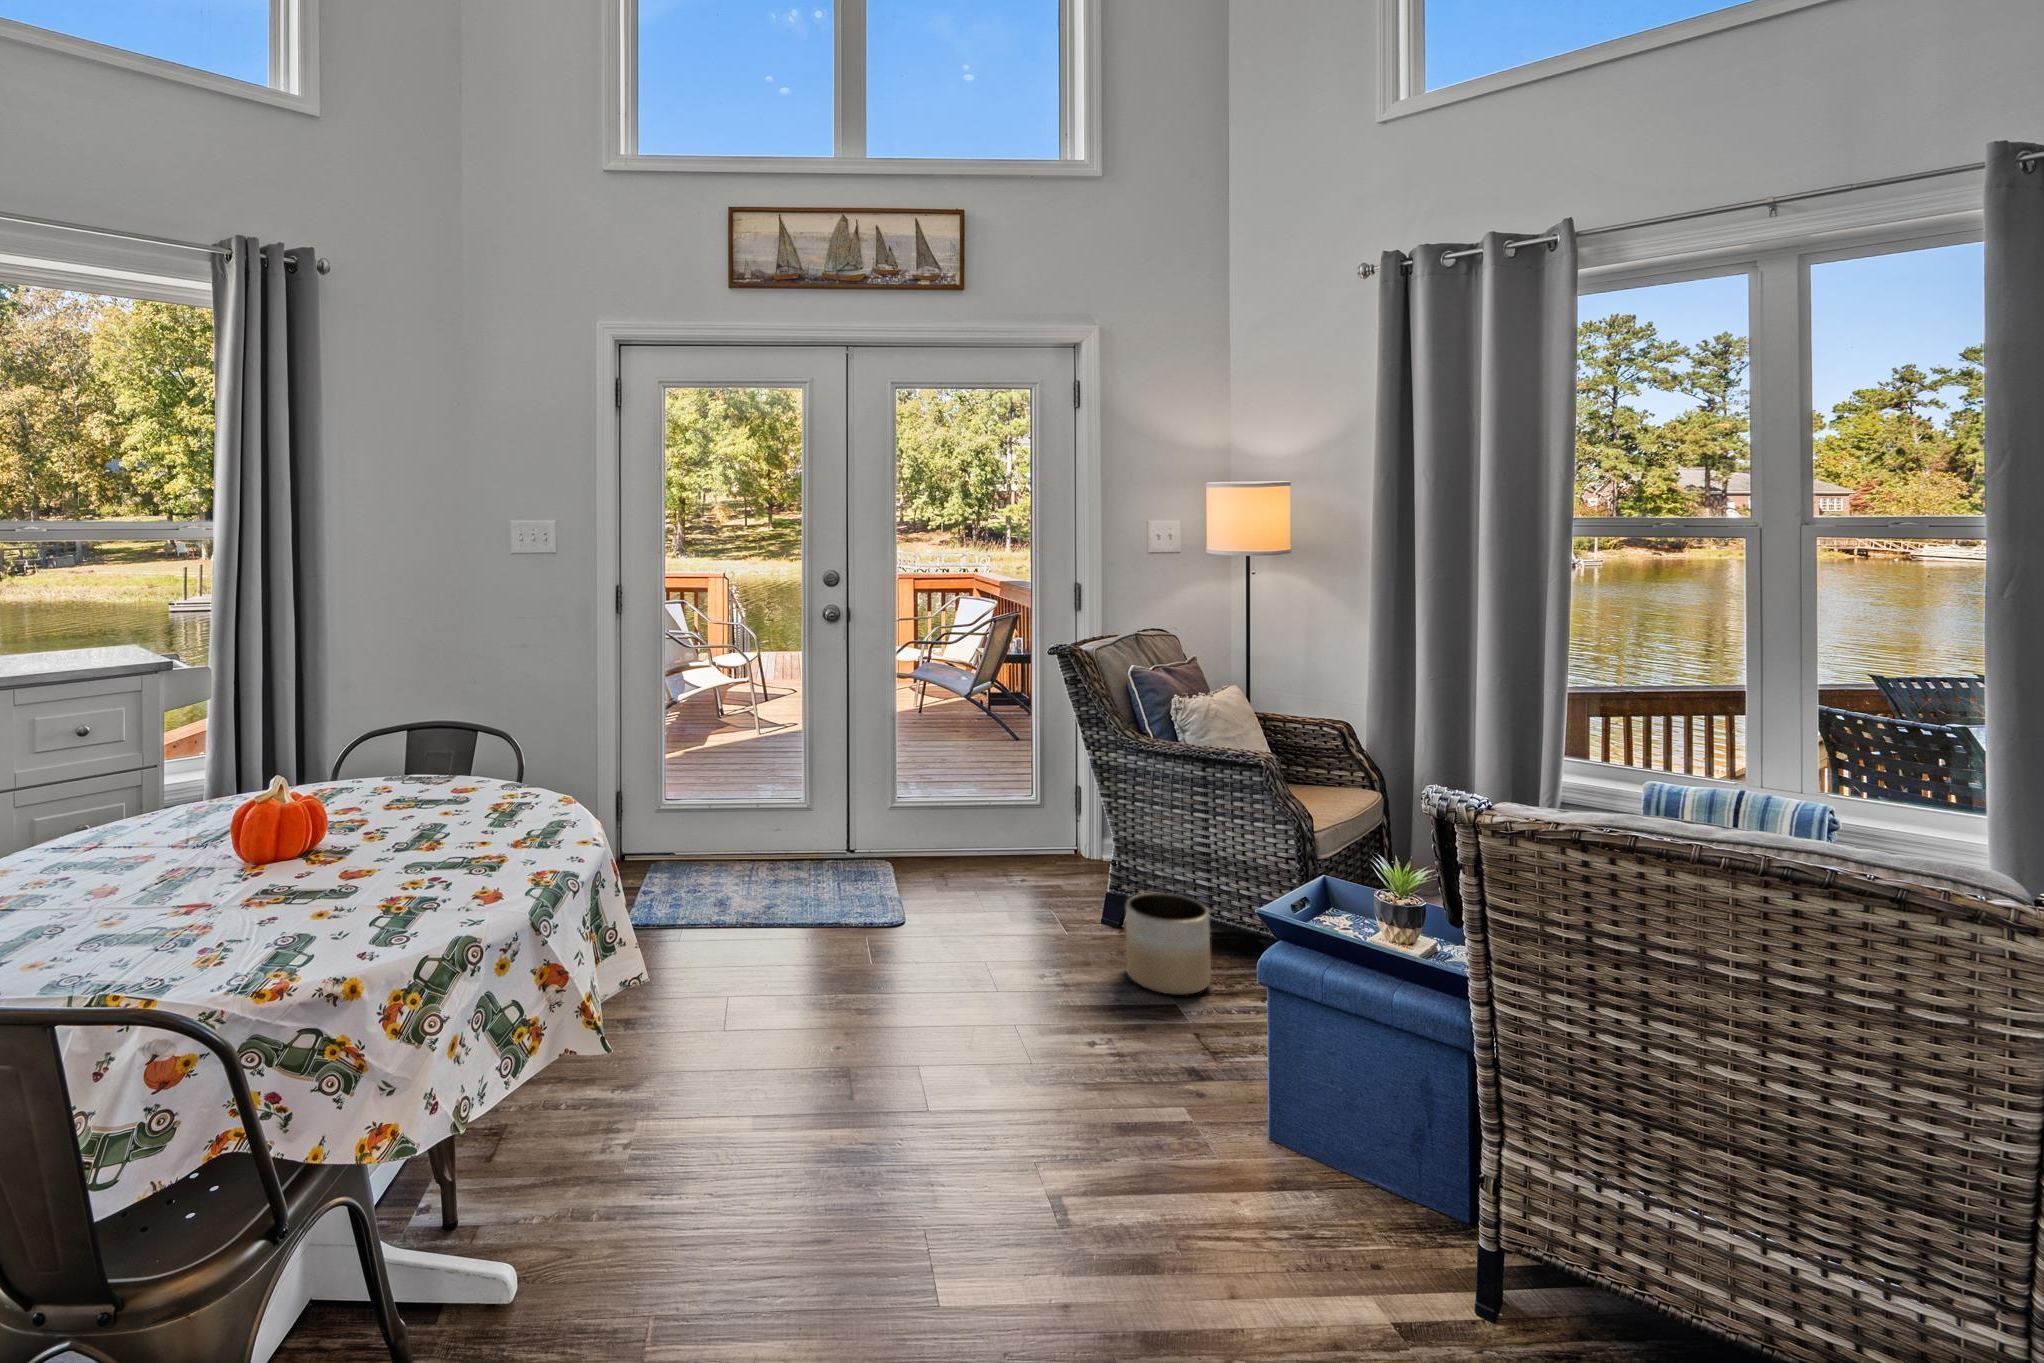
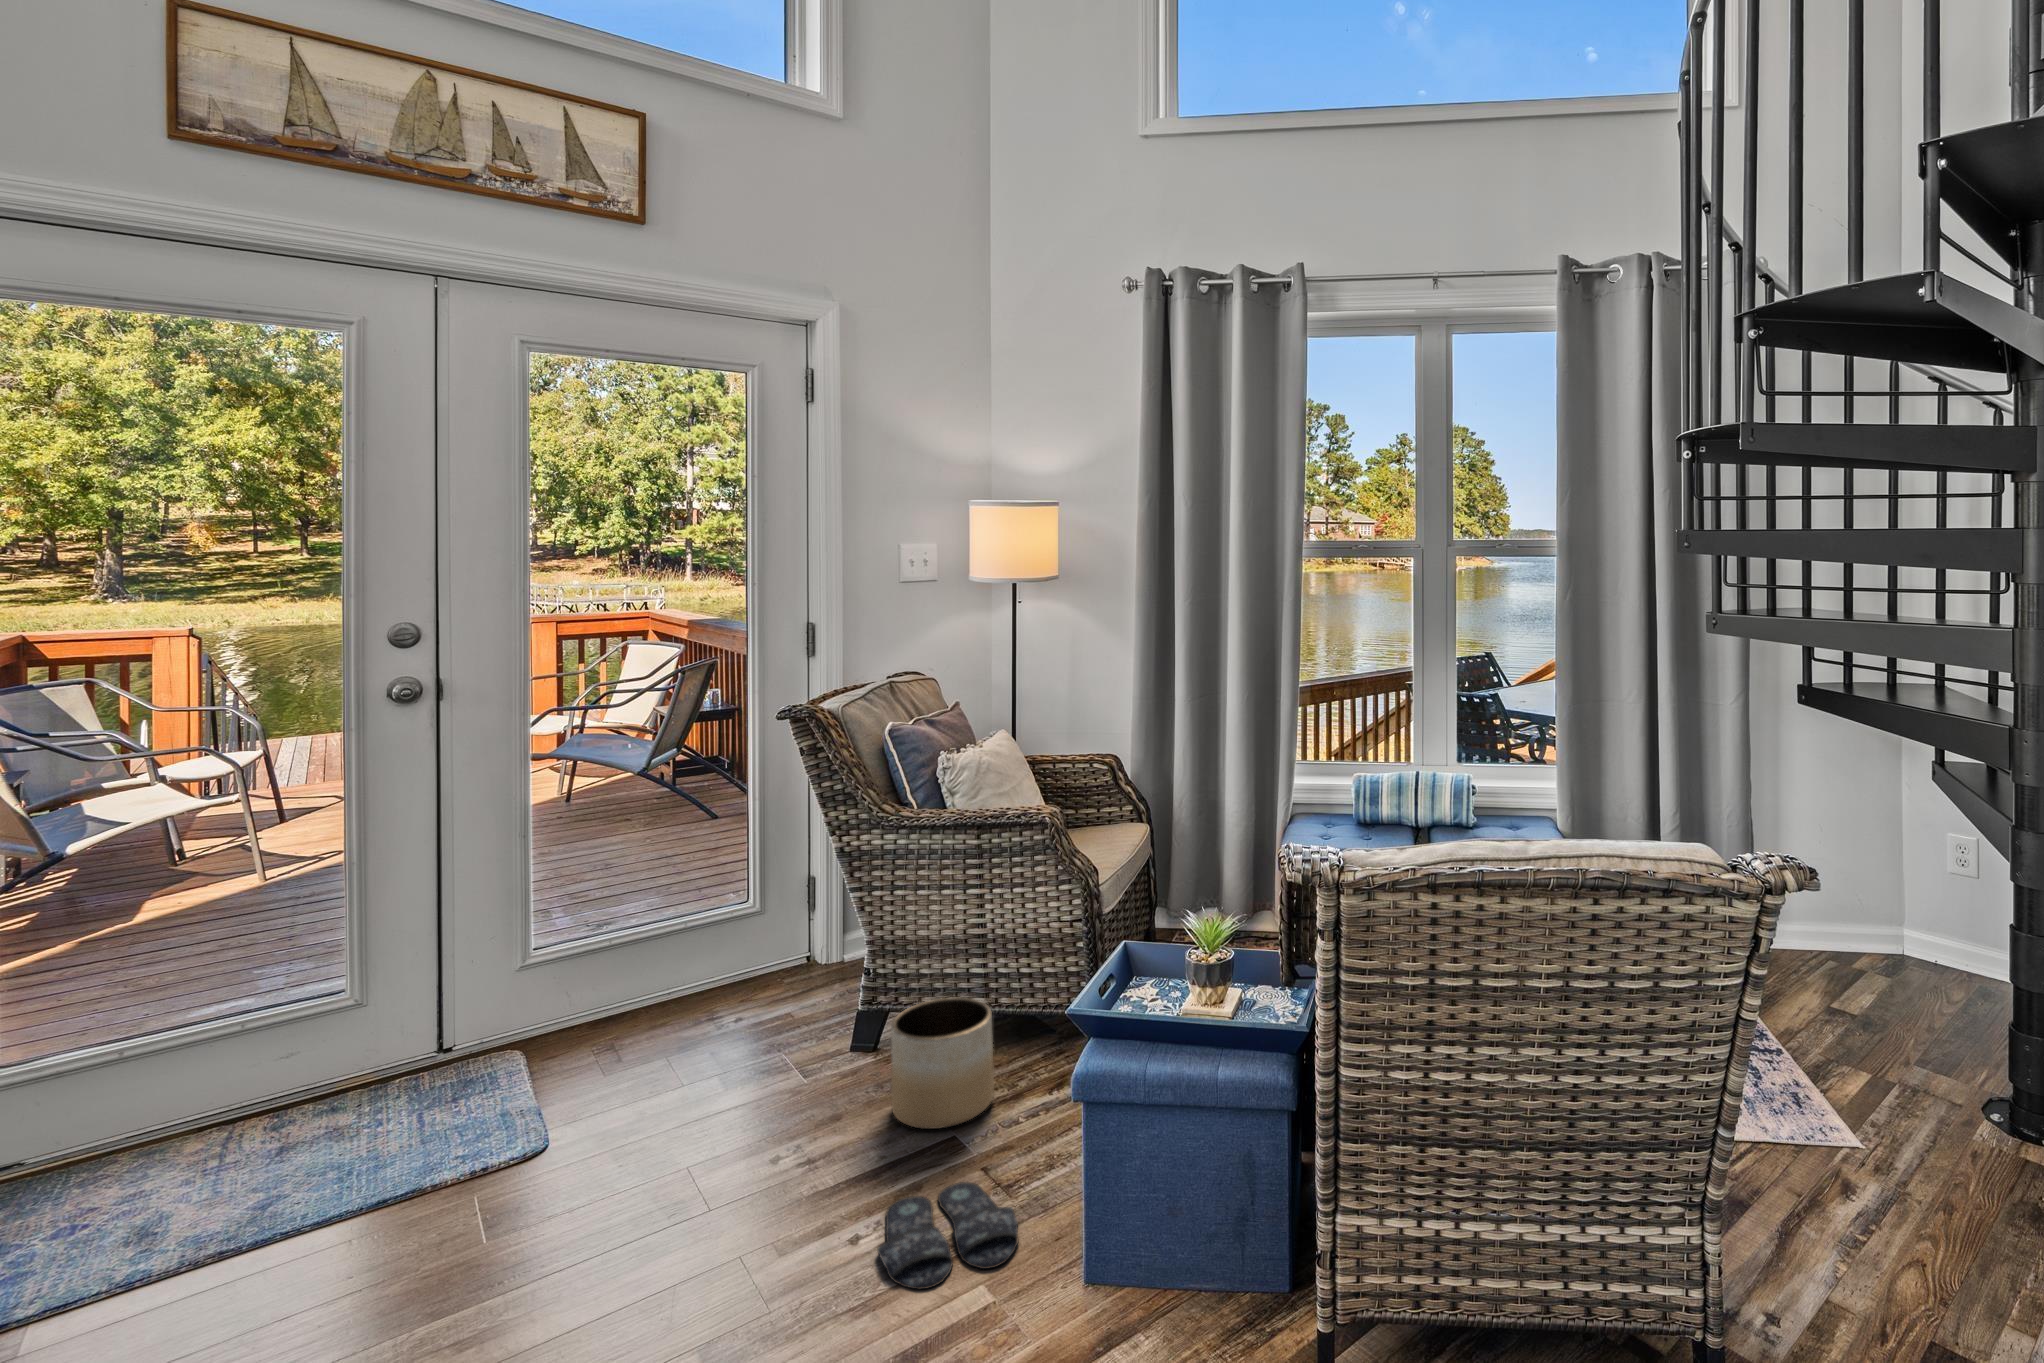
slippers: none [1099,1030,1212,1100] -> present [877,1182,1019,1289]

